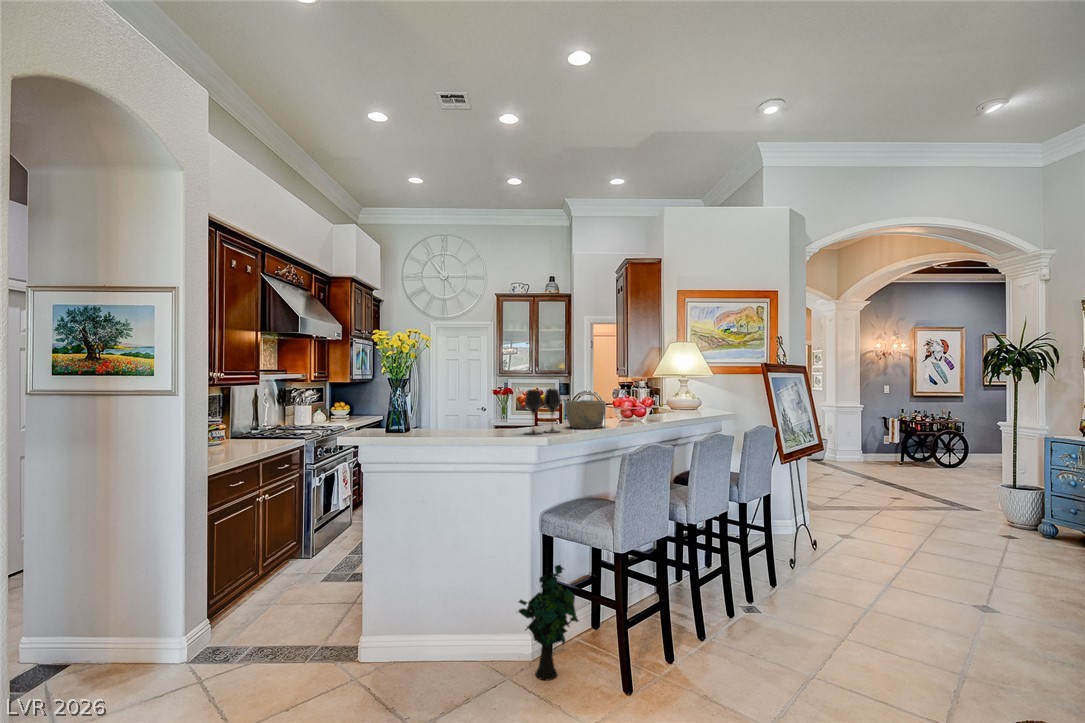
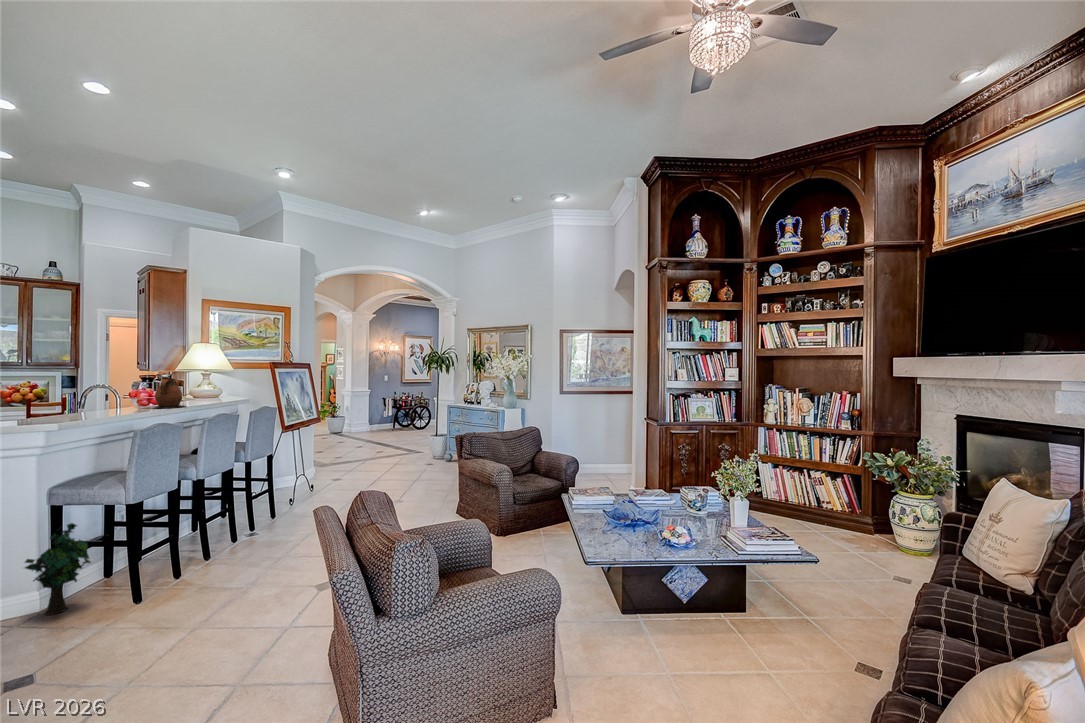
ceramic pitcher: none [633,381,671,421] -> present [154,377,186,408]
wine glass: present [525,389,561,434] -> none [32,385,75,424]
bowl: present [566,400,606,429] -> none [79,393,122,417]

